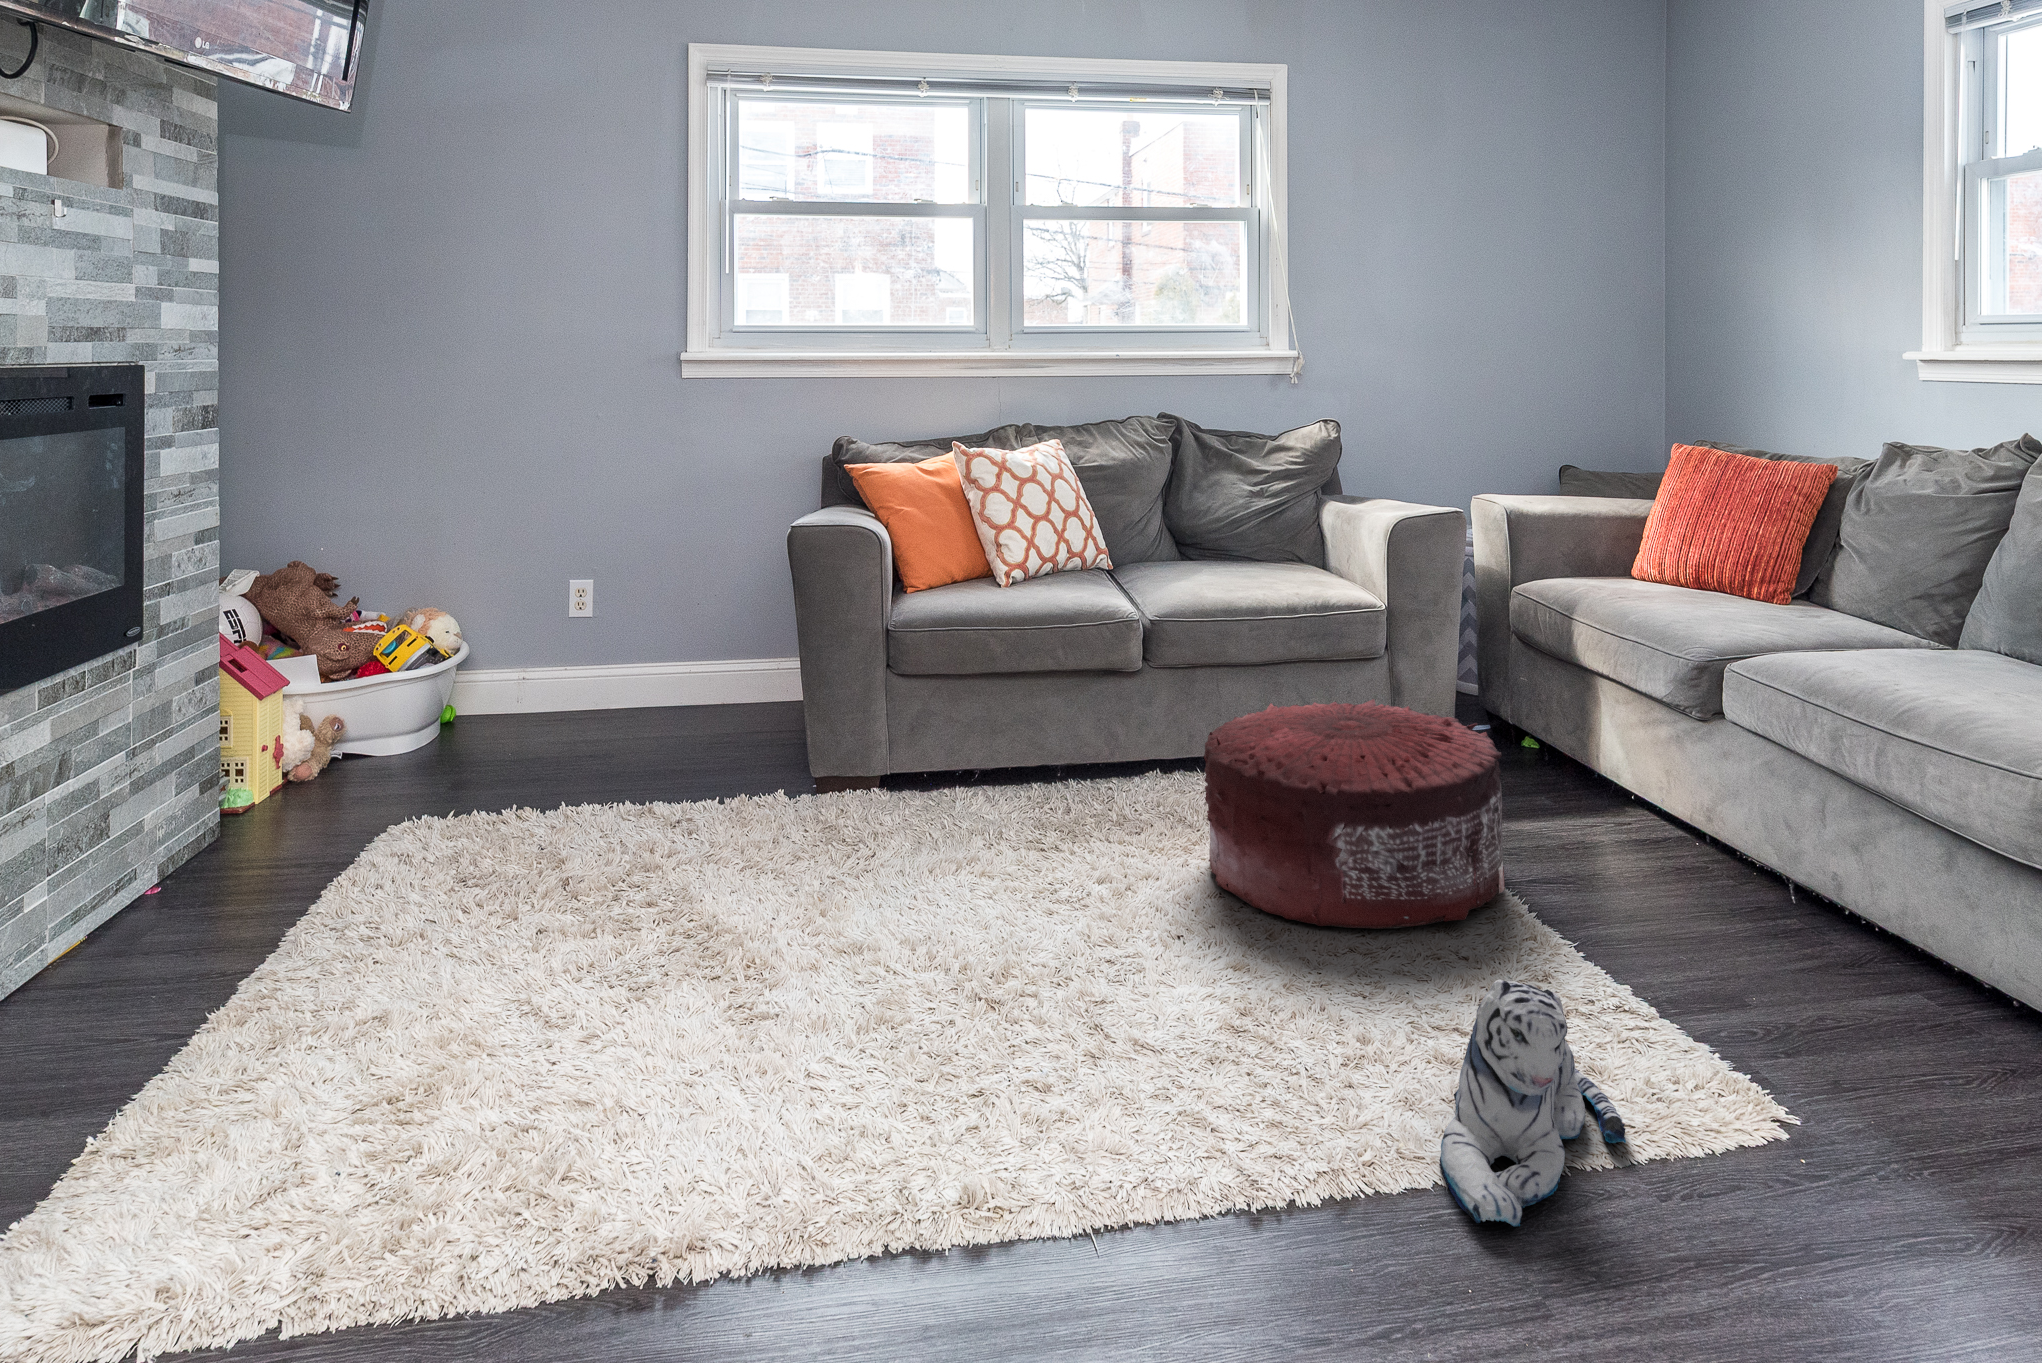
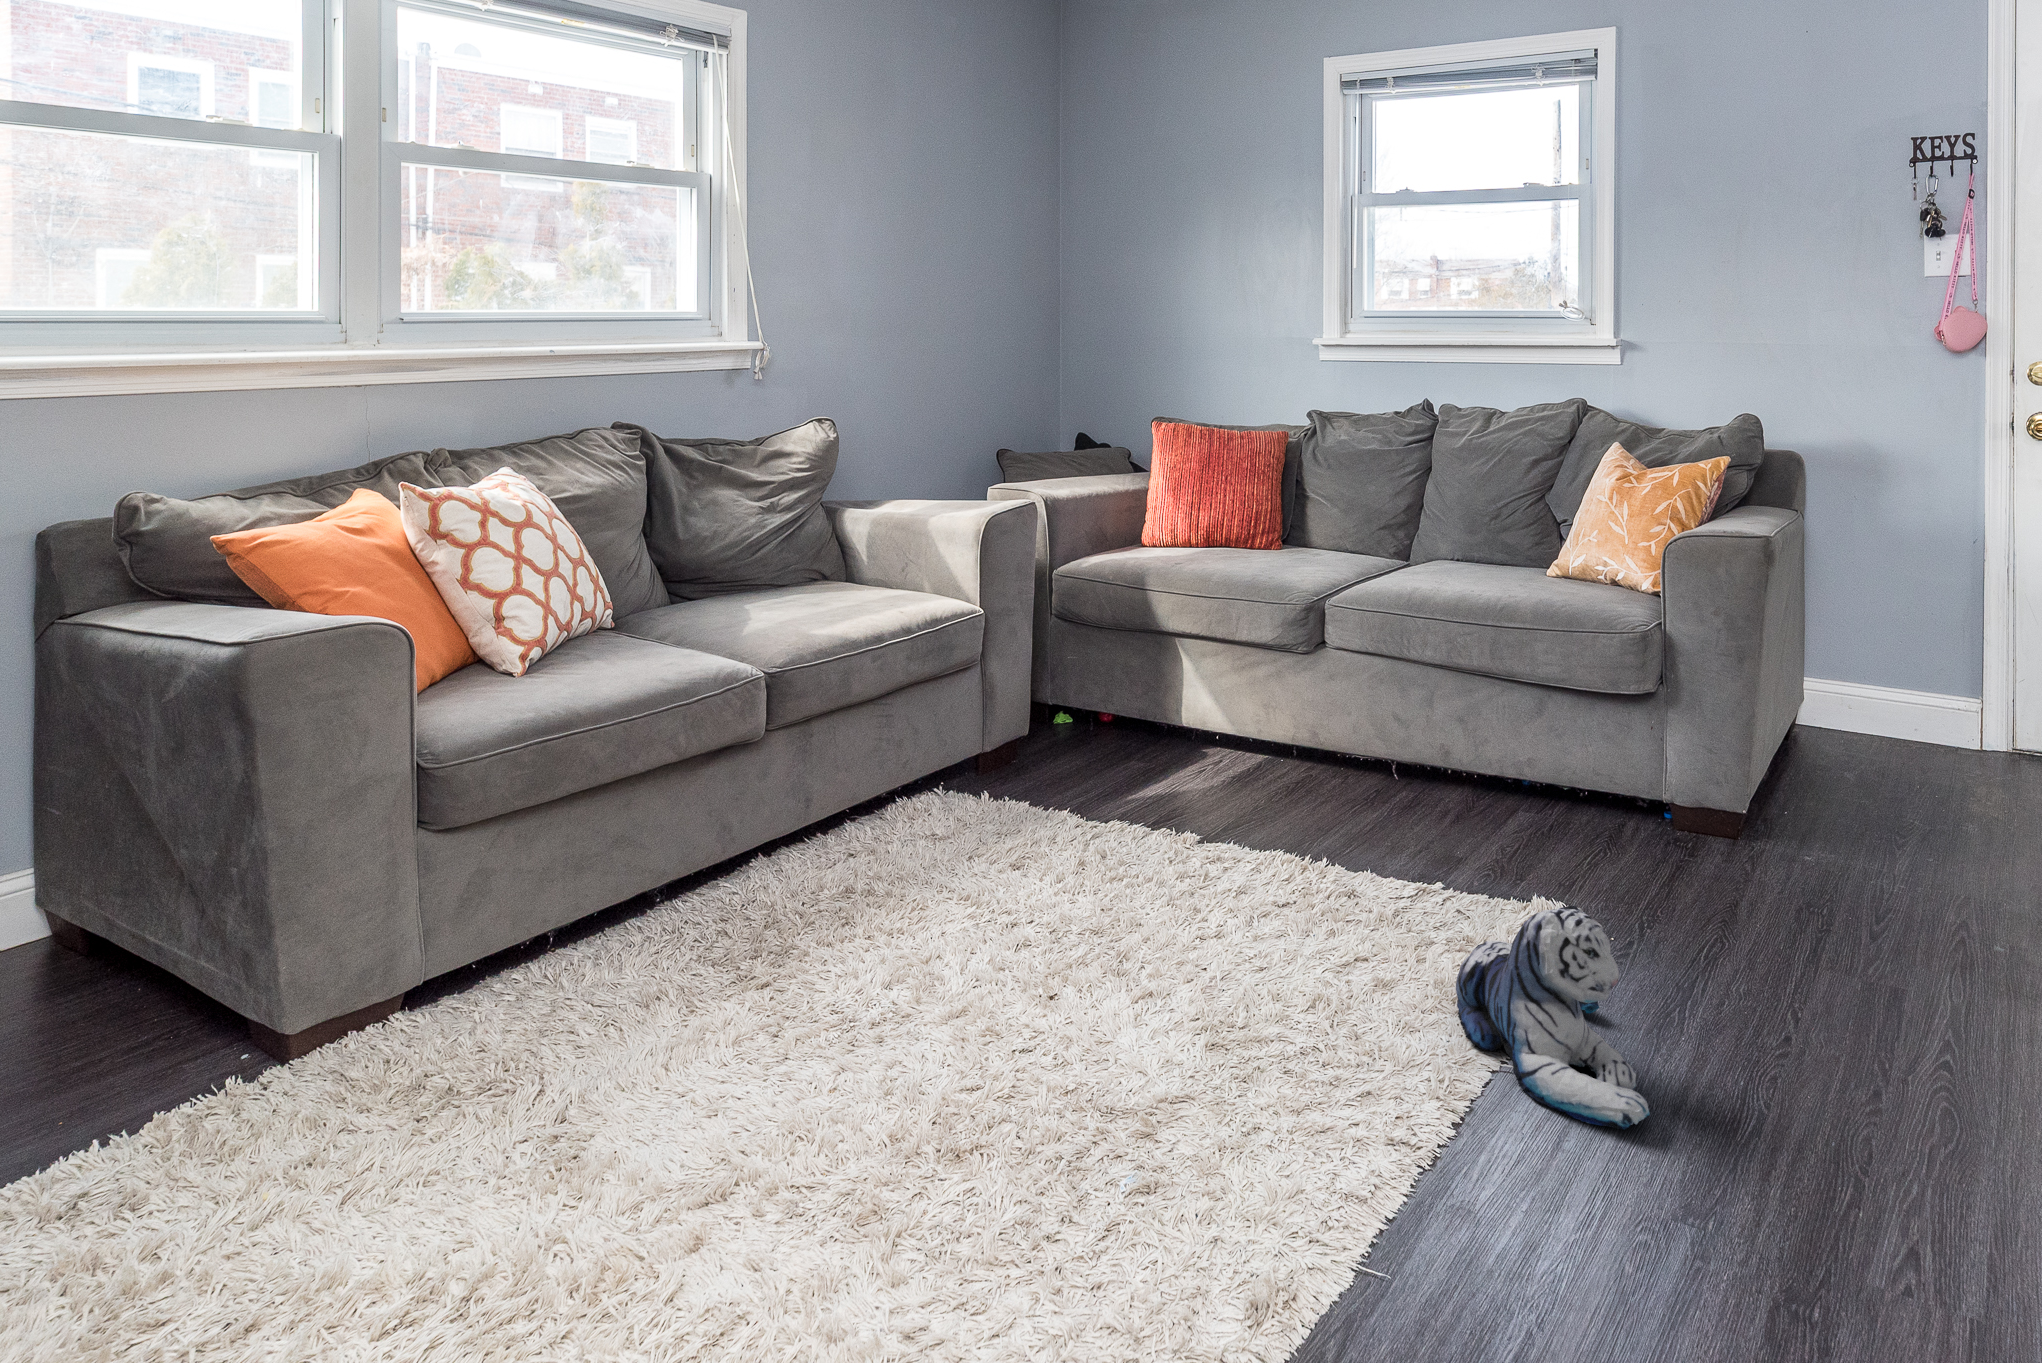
pouf: present [1204,699,1504,929] -> none [950,699,1260,953]

